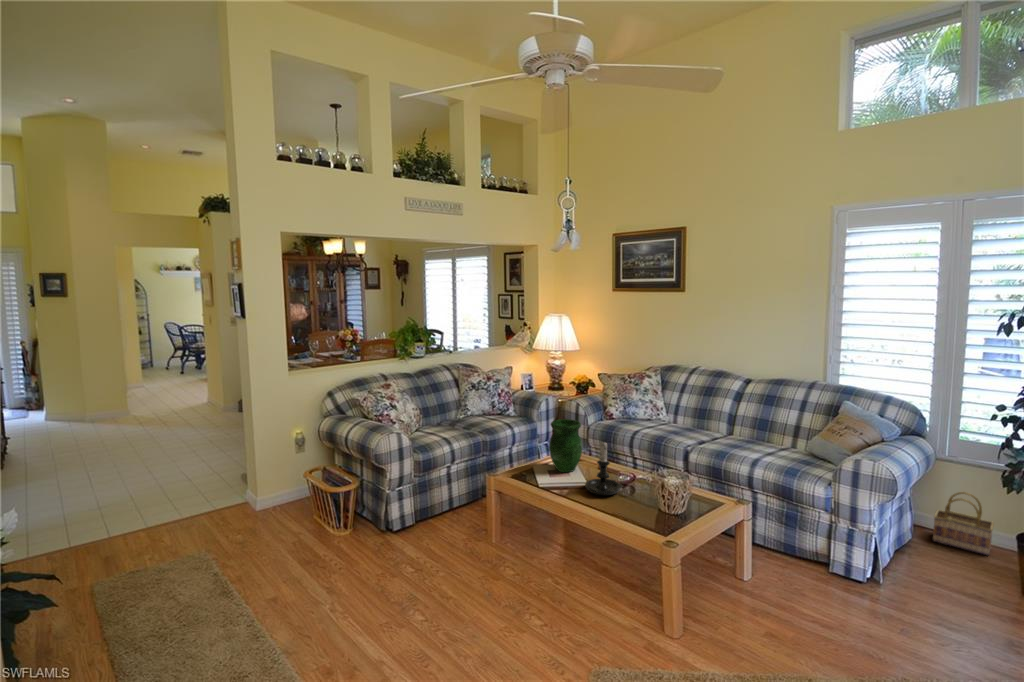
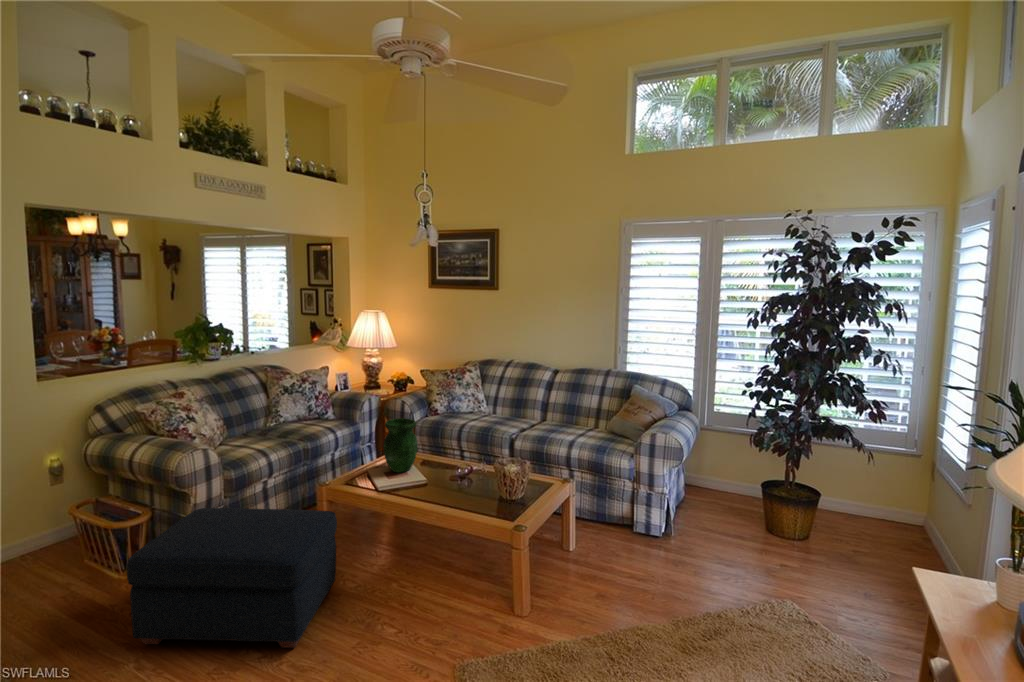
candle holder: present [585,442,622,495] -> none [426,436,463,491]
ottoman: none [331,484,498,618] -> present [127,508,337,648]
basket: present [933,492,994,555] -> none [698,452,737,499]

